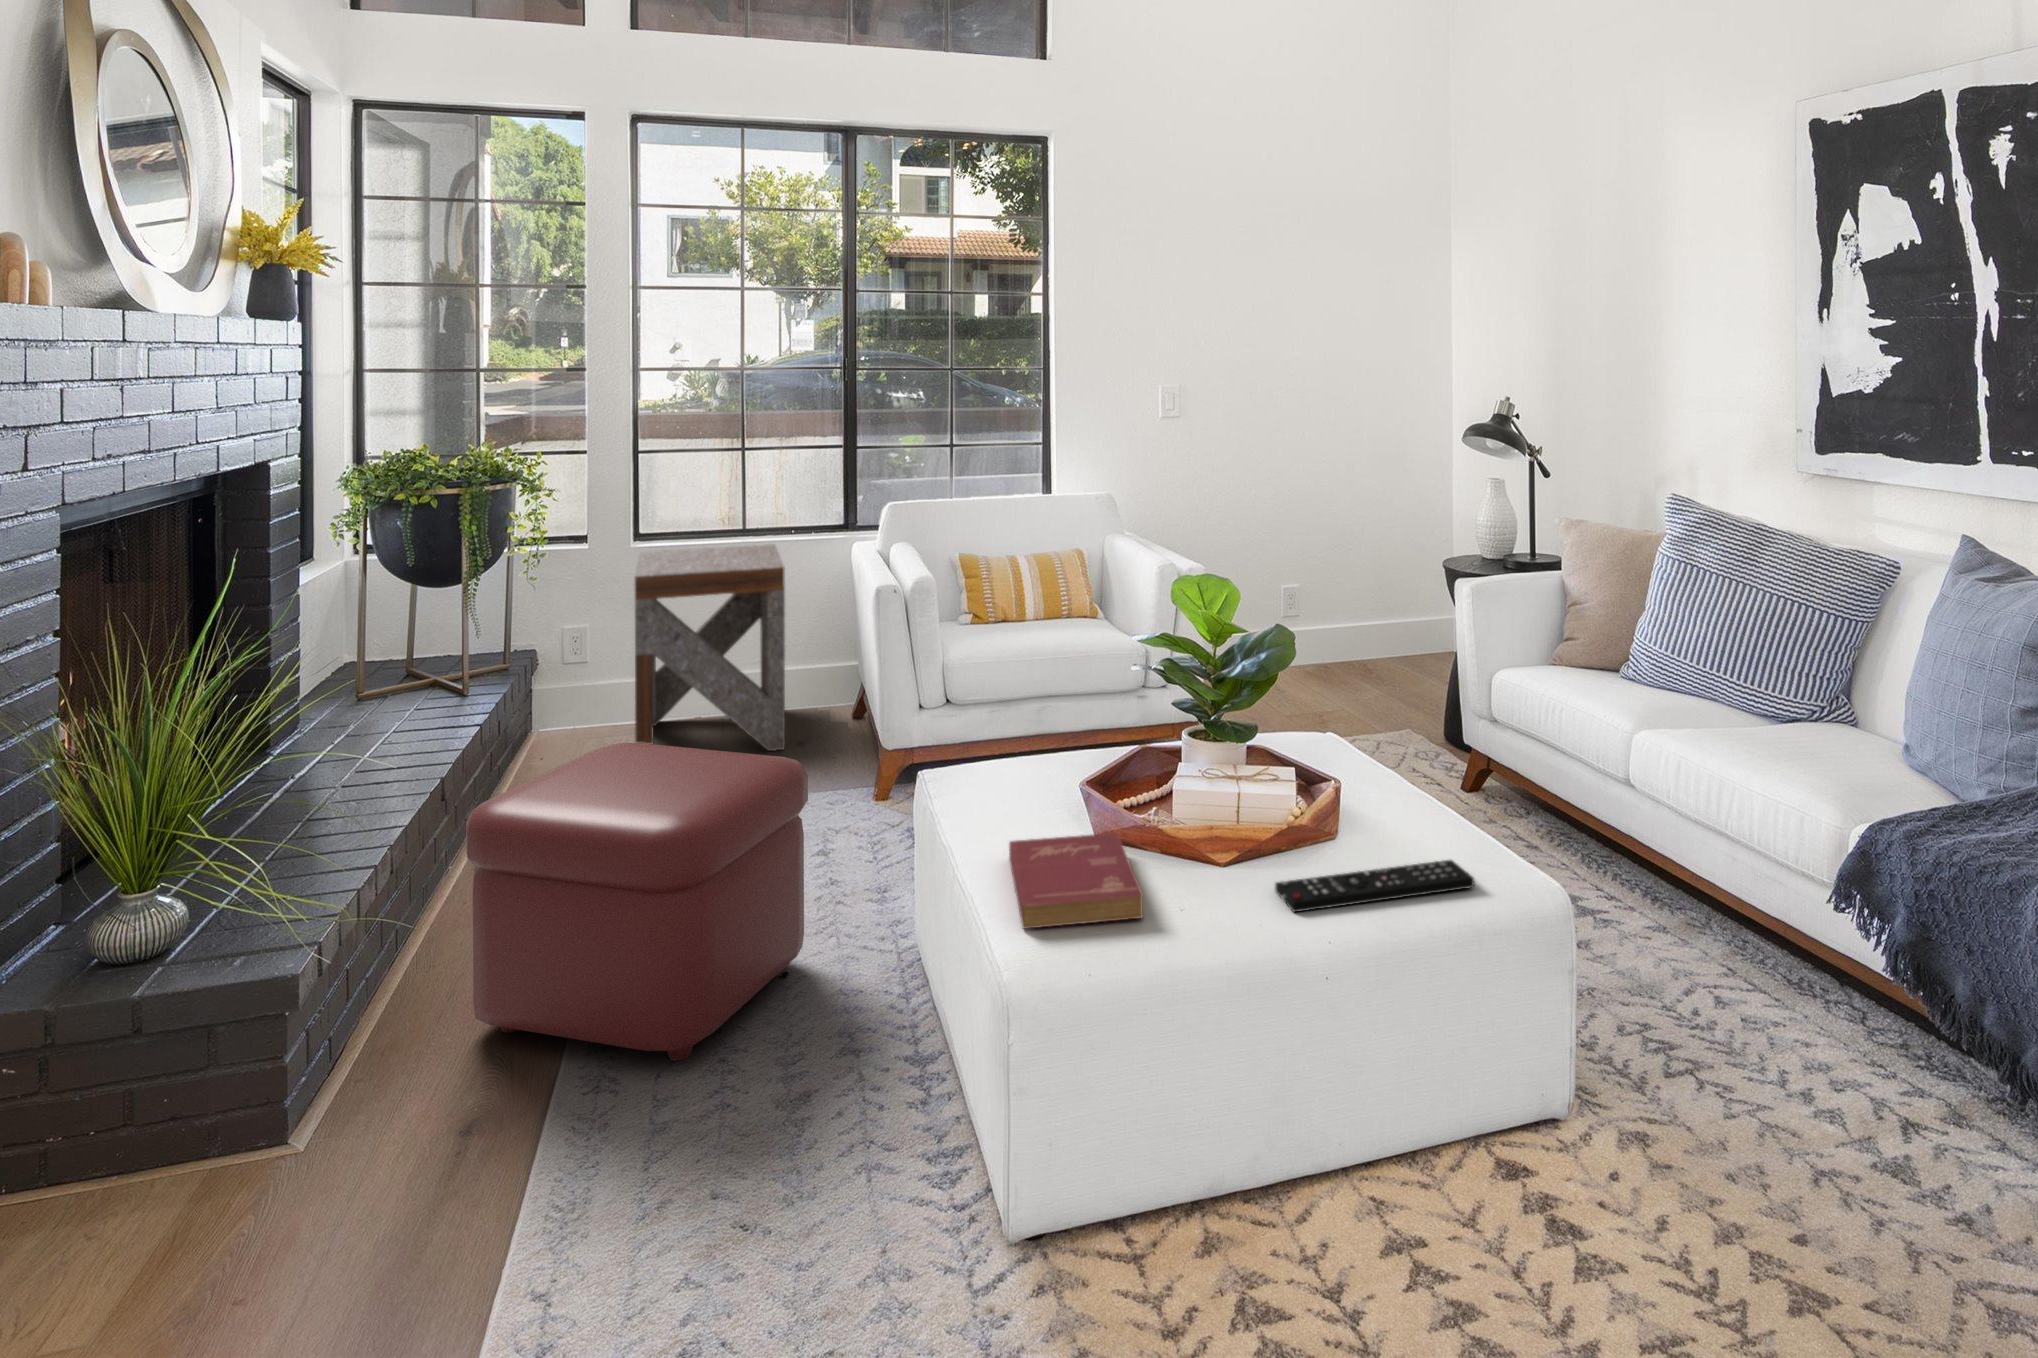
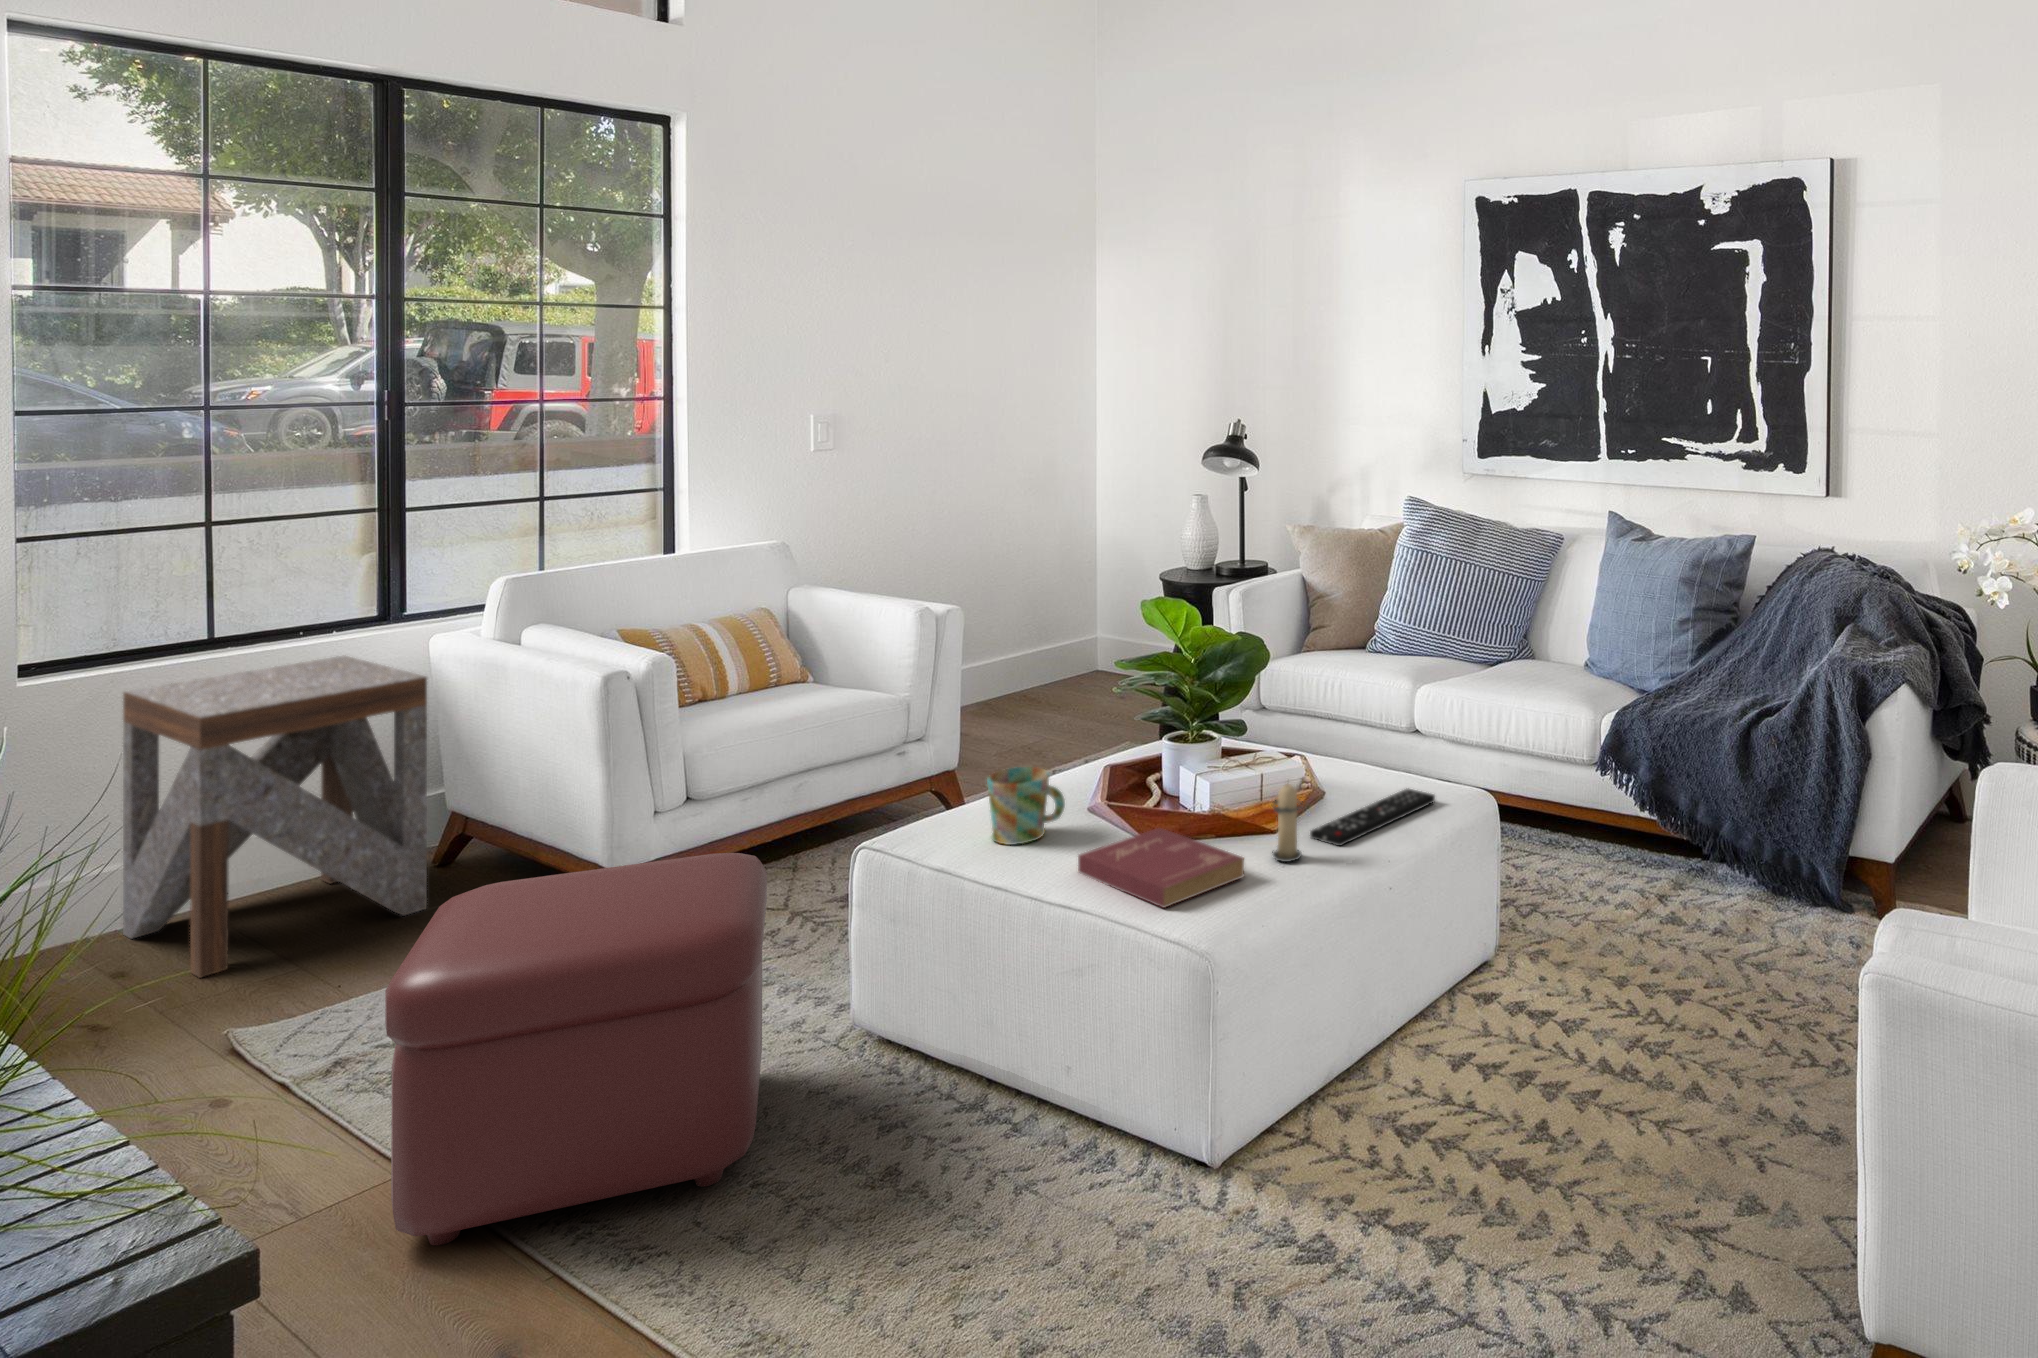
mug: none [982,732,1050,814] -> present [987,767,1065,845]
candle: none [1195,813,1242,917] -> present [1272,784,1302,862]

